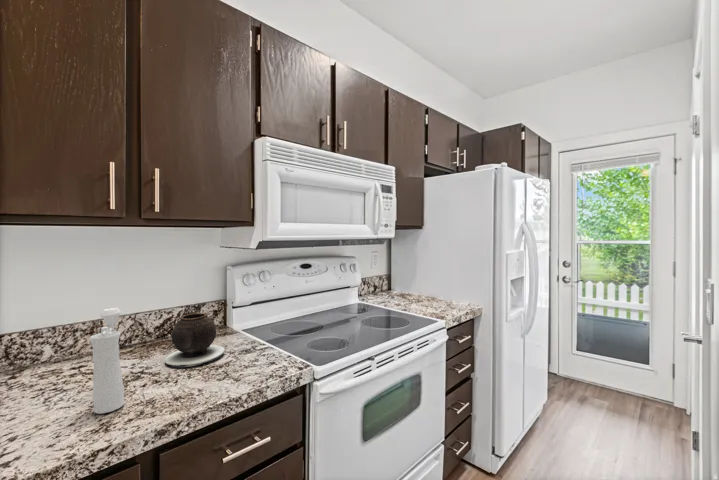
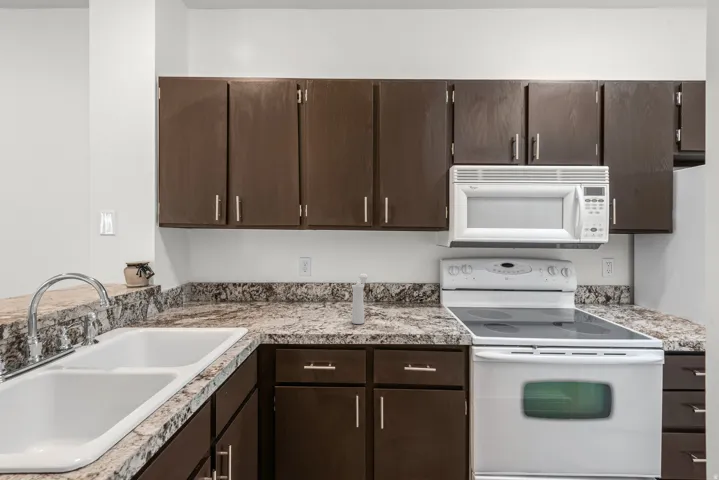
vase: present [165,313,224,368] -> none [391,286,426,317]

